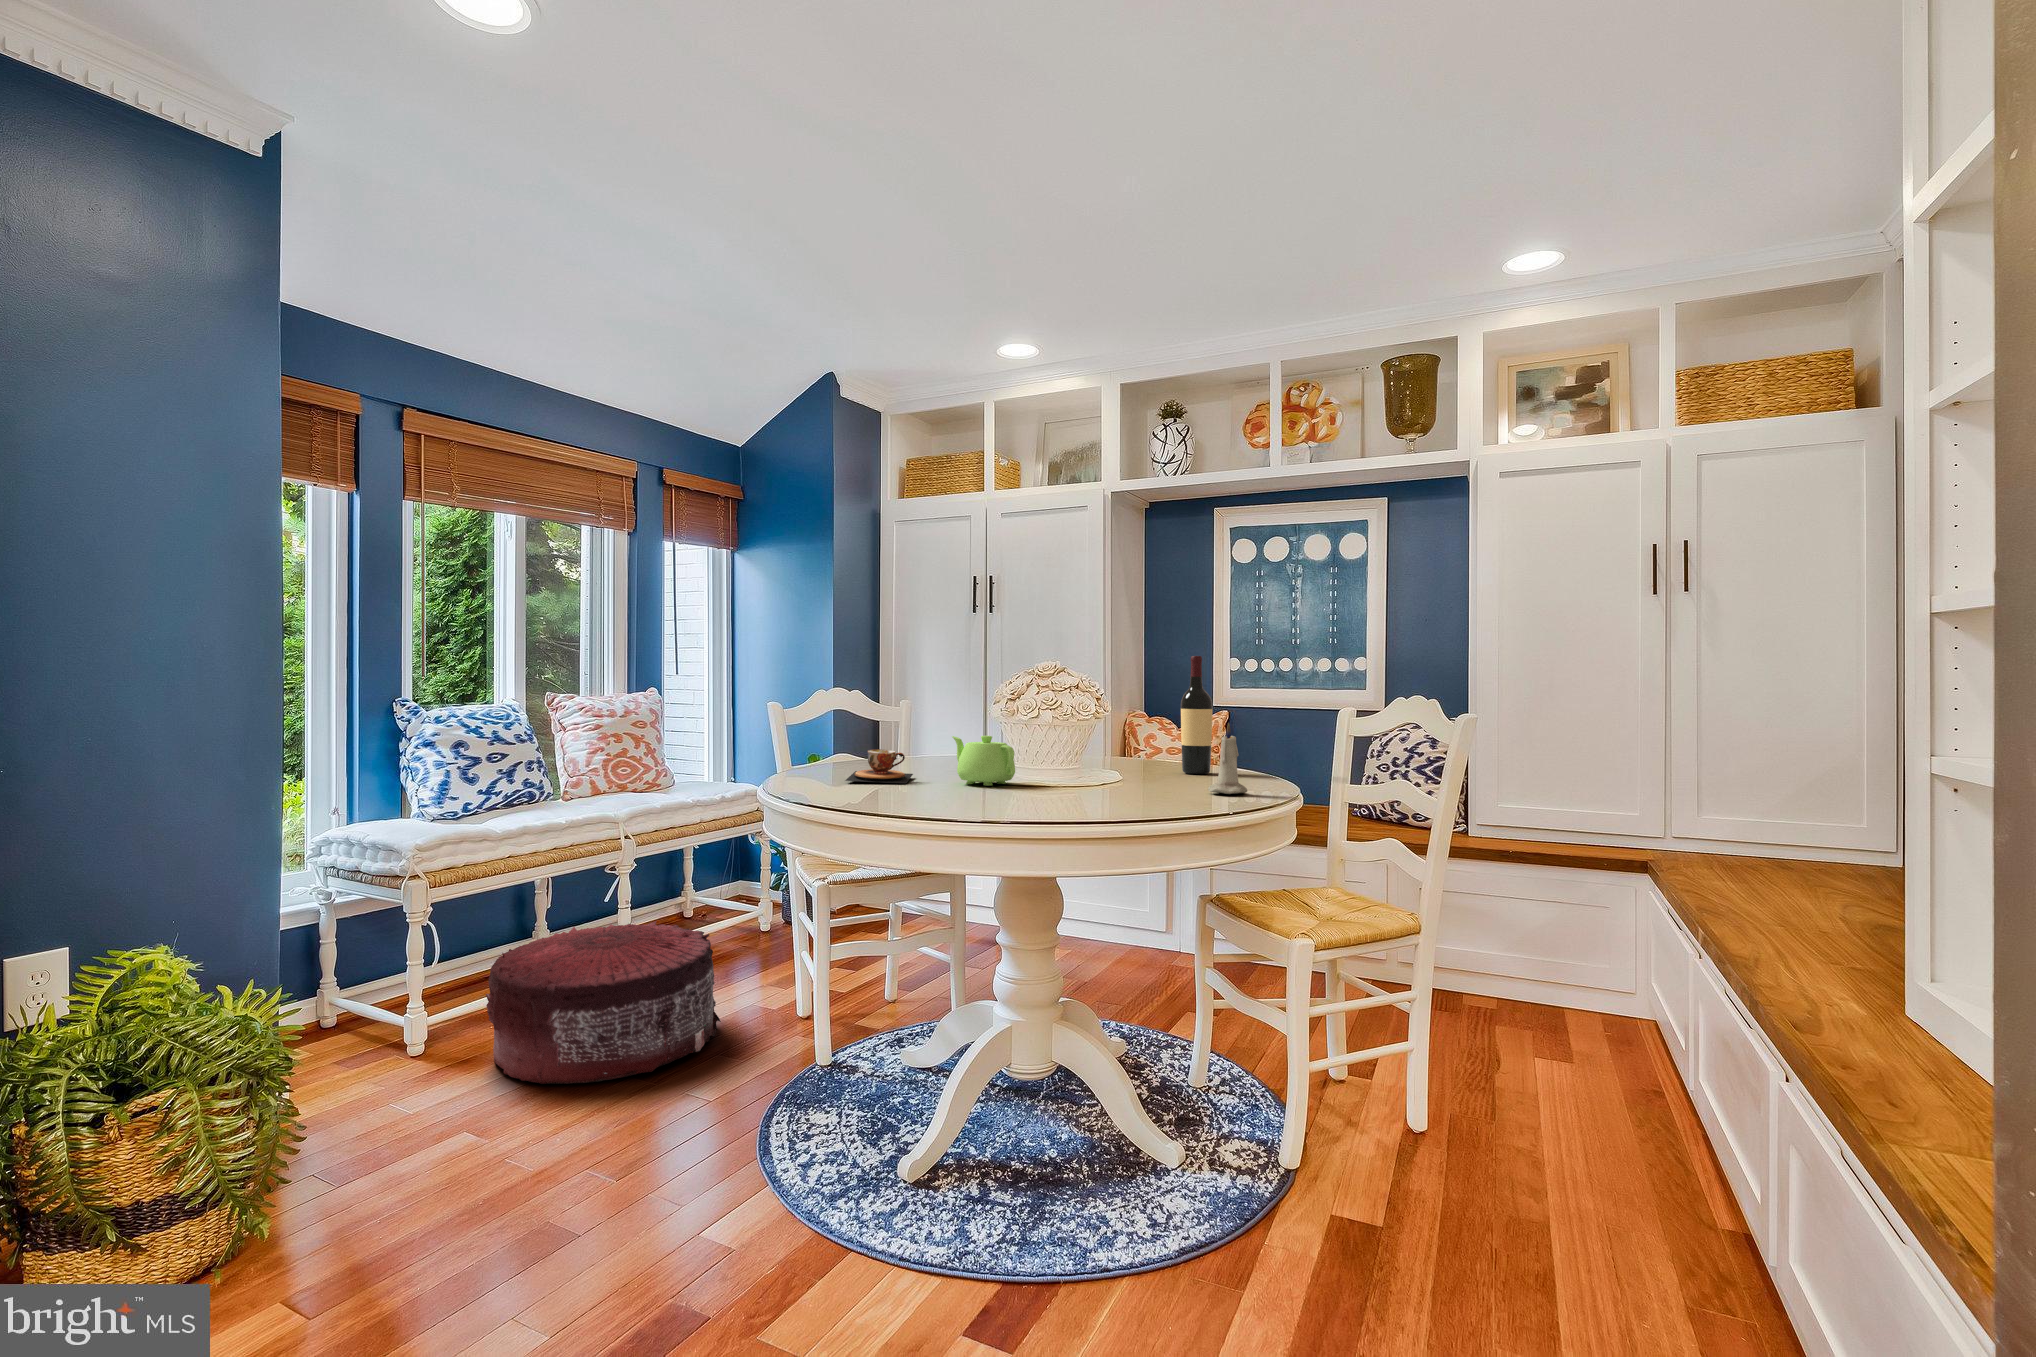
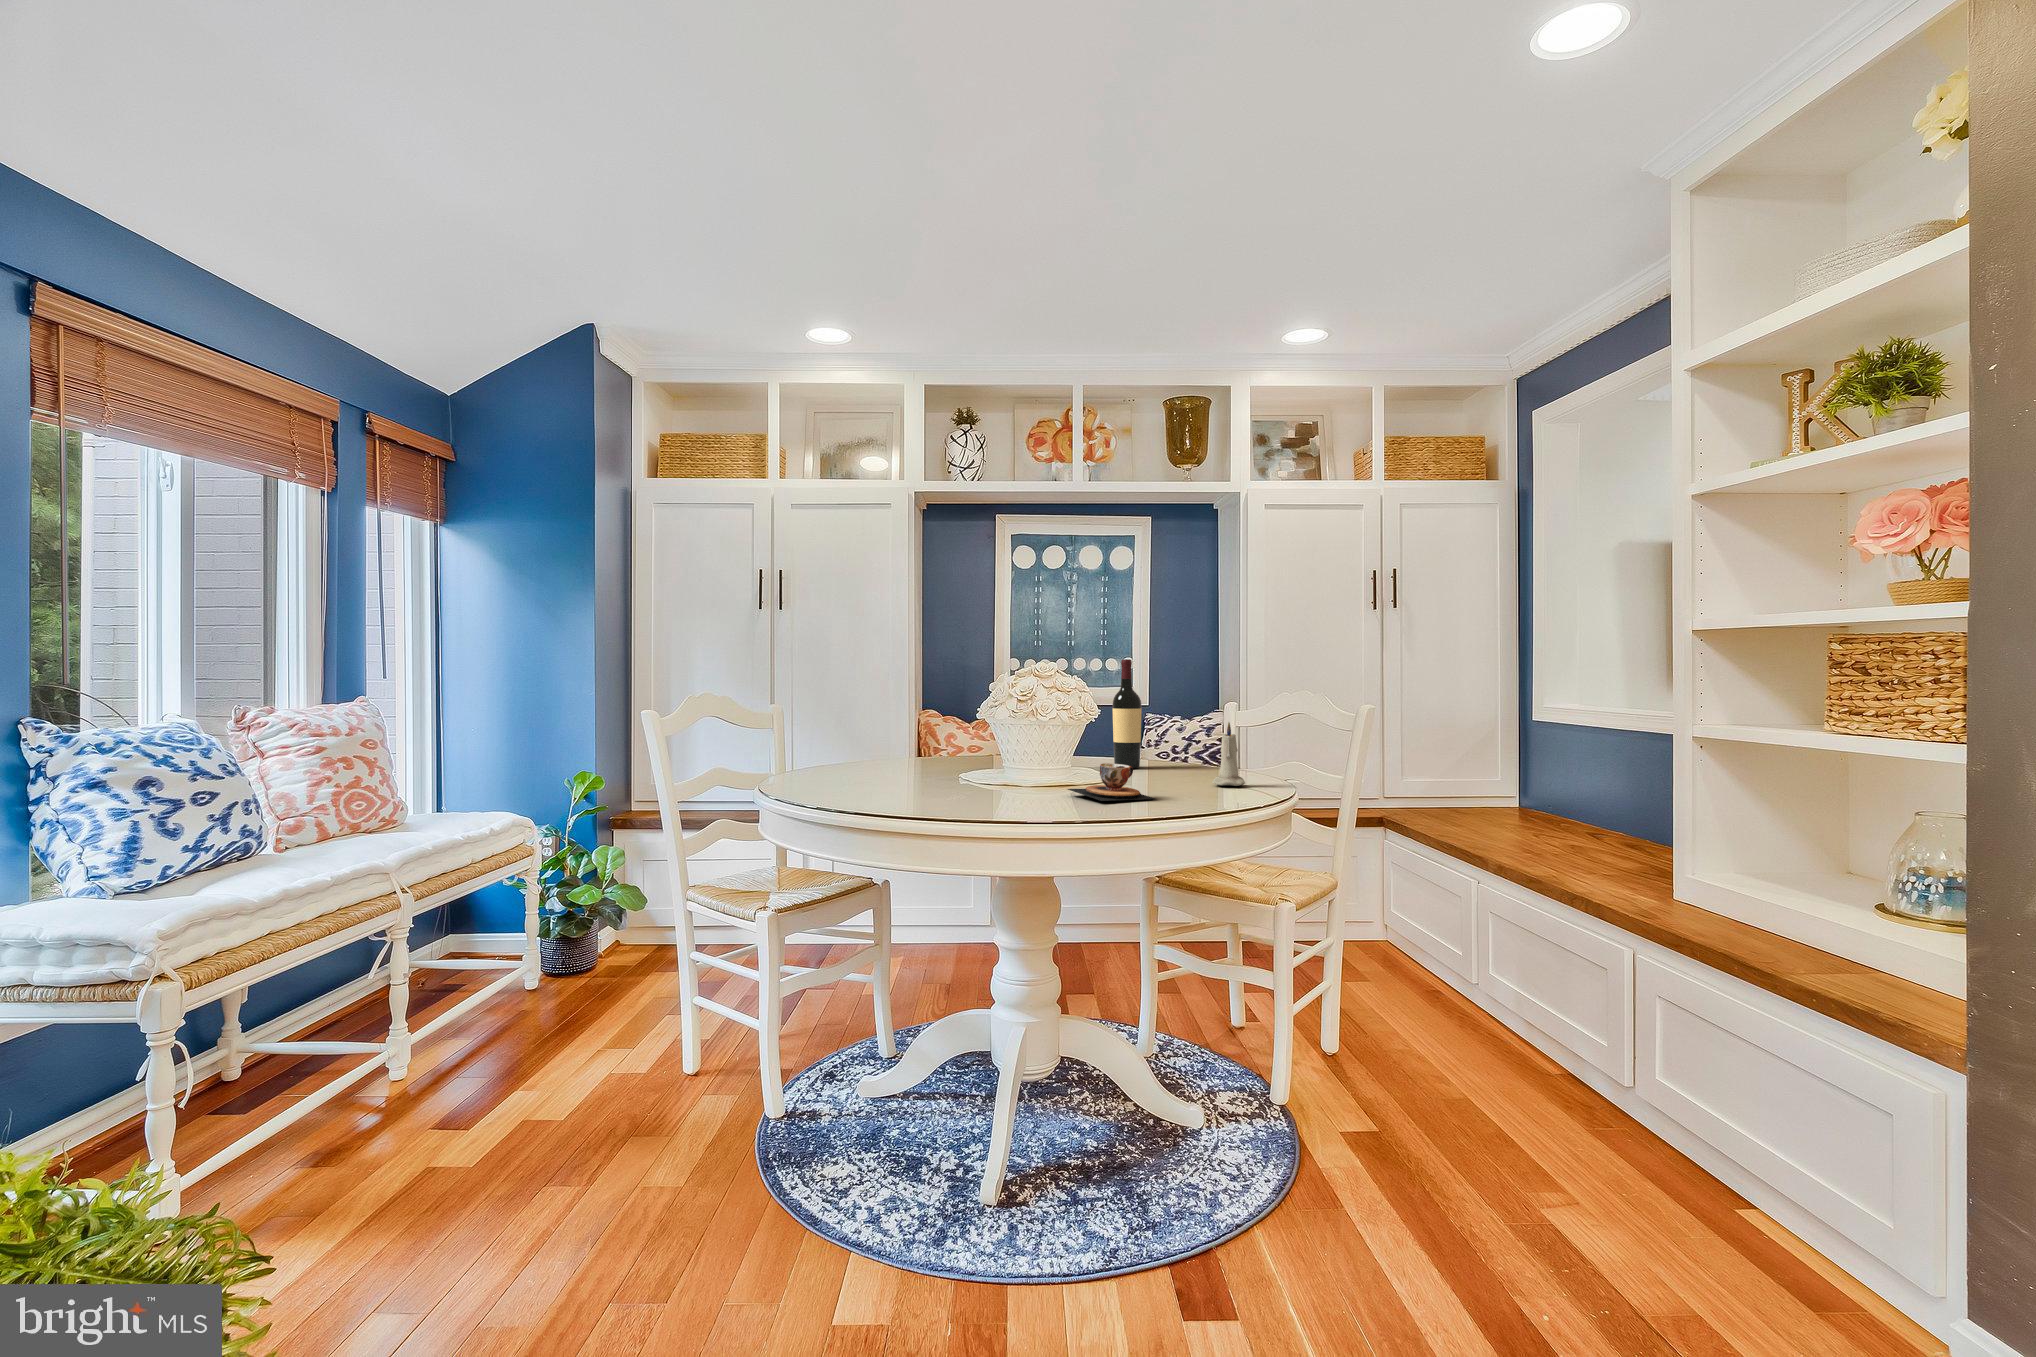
teapot: present [952,736,1015,786] -> none [960,742,1039,793]
teacup: present [845,749,913,783] -> present [1068,763,1155,801]
pouf: present [486,921,721,1084] -> none [300,987,612,1228]

